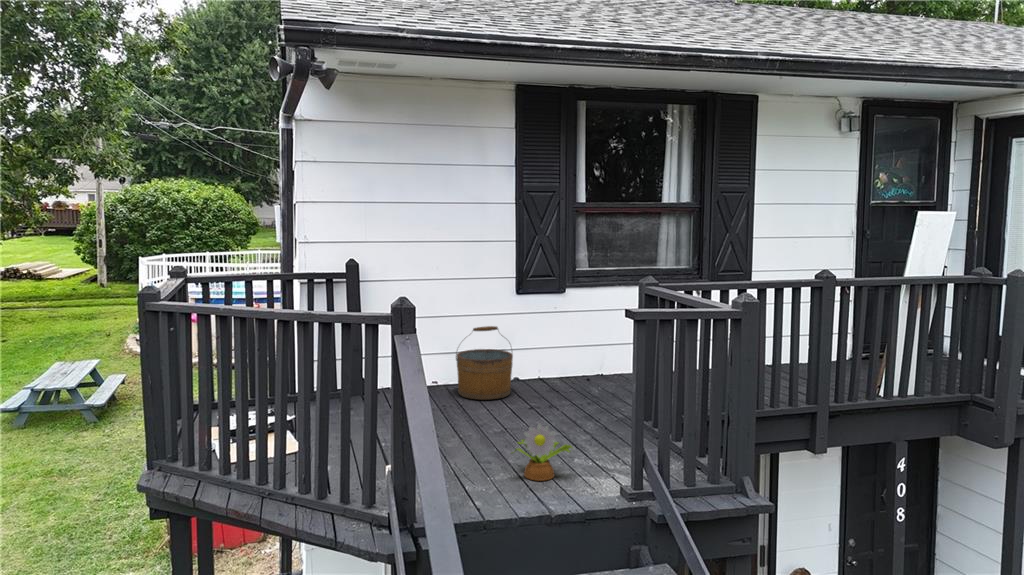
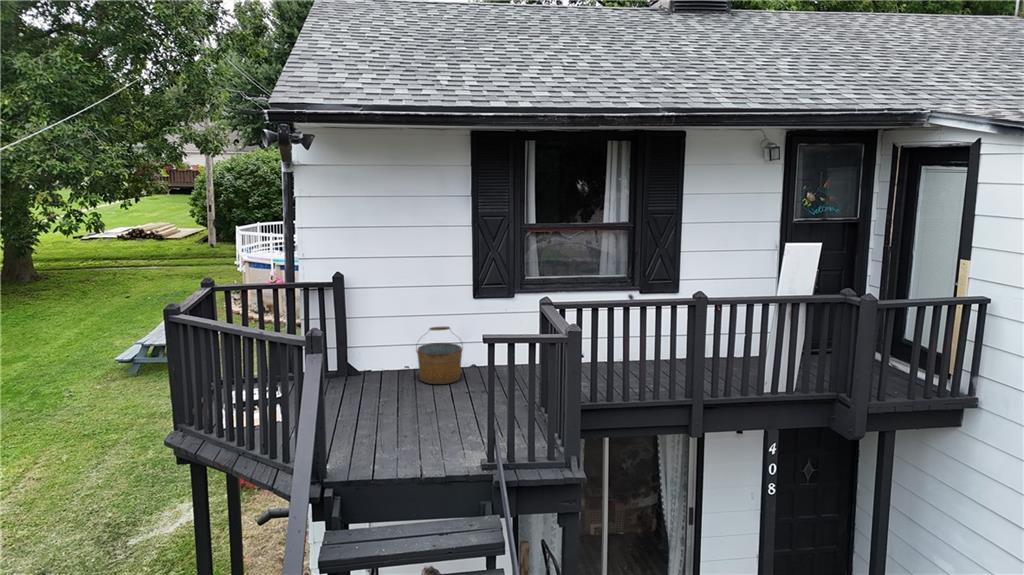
decorative plant: present [511,423,572,481] -> none [413,411,460,452]

